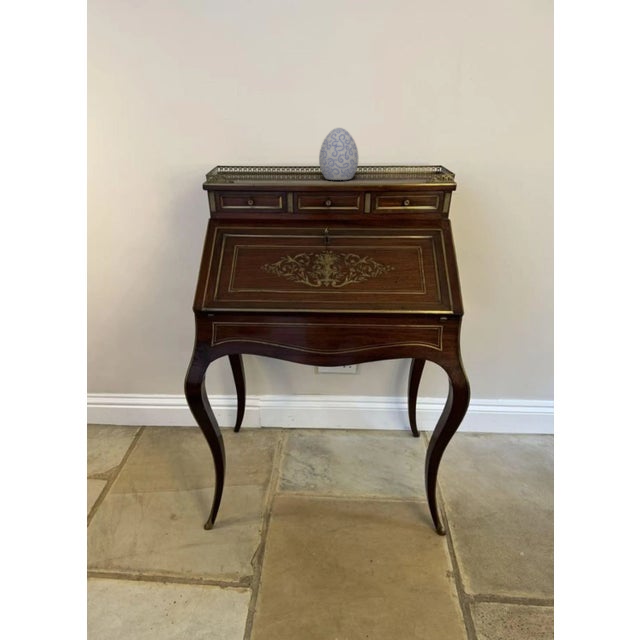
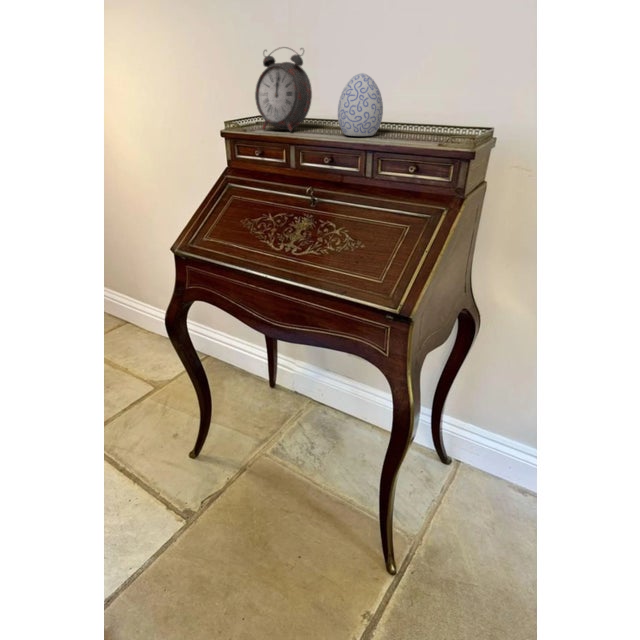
alarm clock: none [226,104,284,179] -> present [255,47,312,131]

